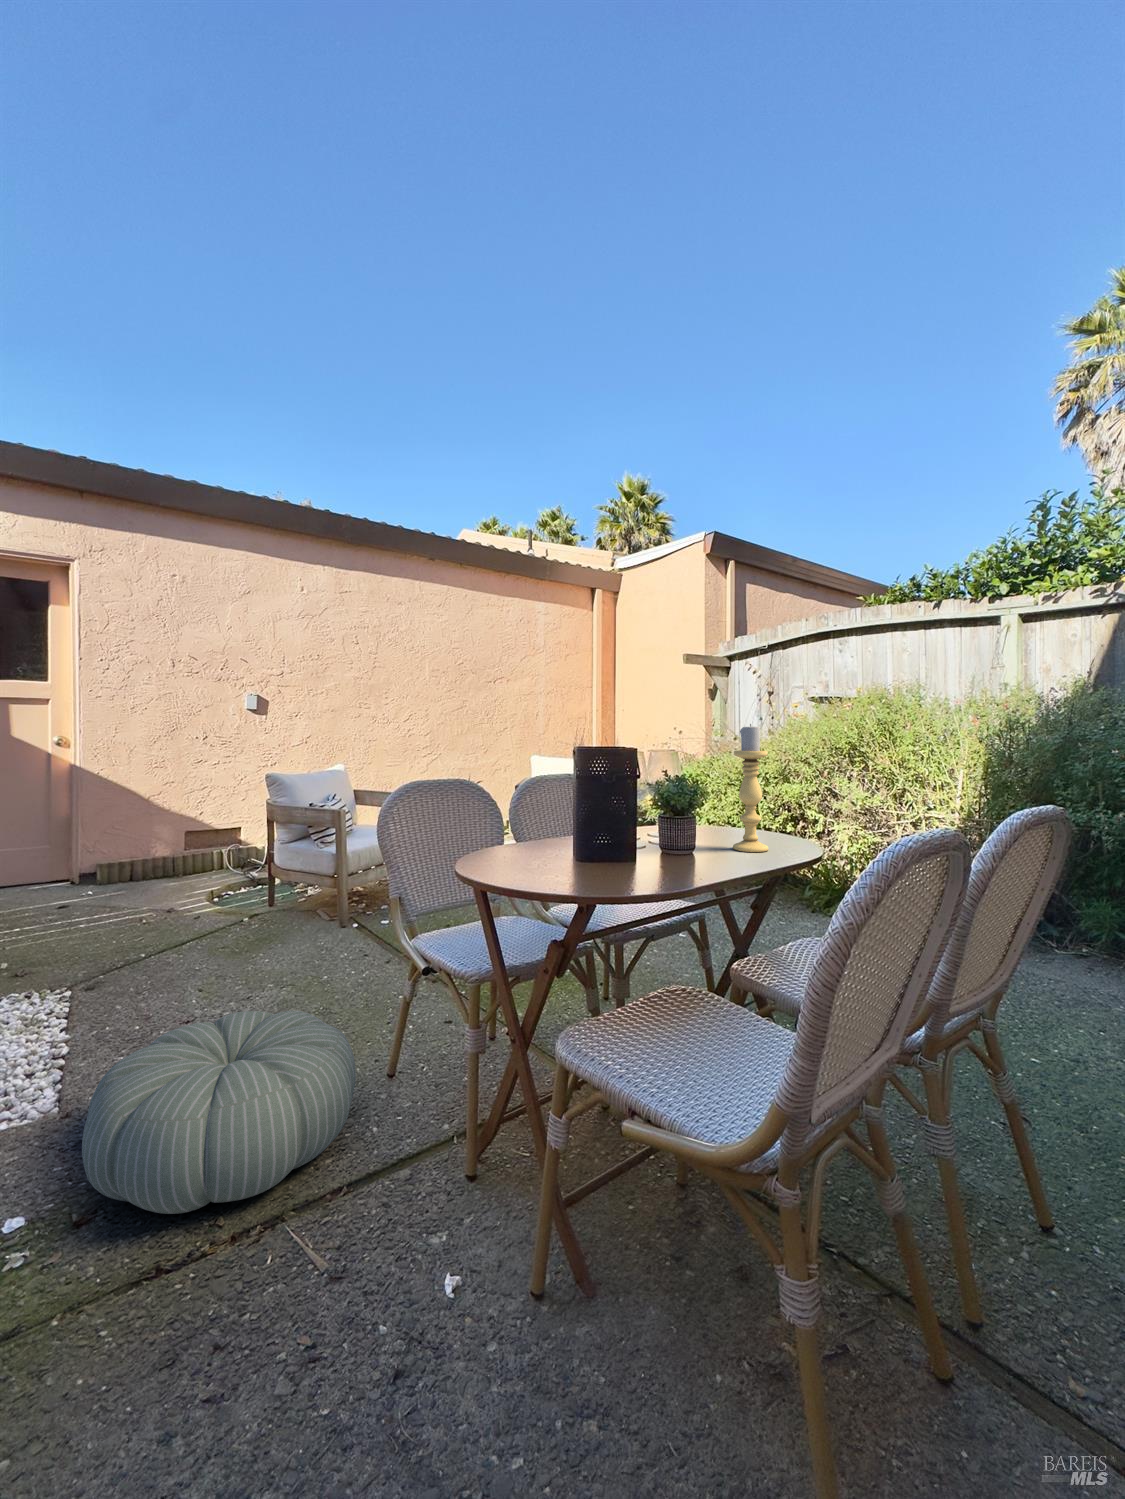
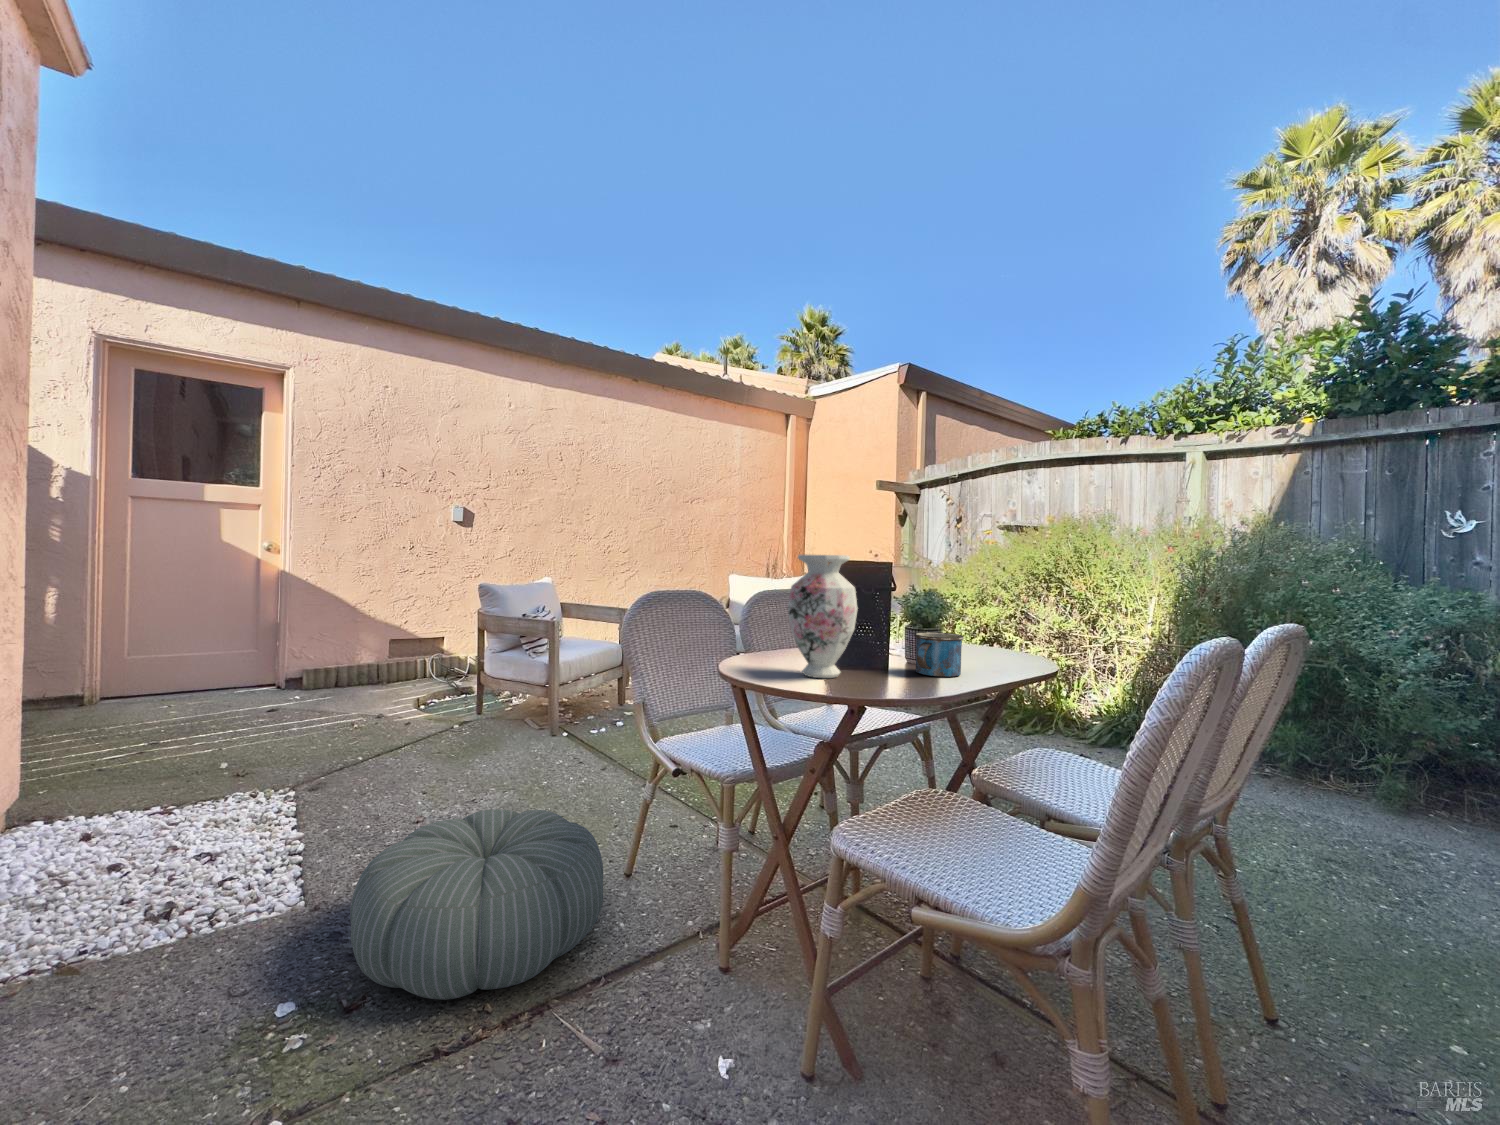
candle holder: present [733,724,768,852] -> none [965,543,1001,665]
vase: none [530,743,604,873] -> present [788,555,858,678]
mug: none [669,820,721,868] -> present [914,632,964,677]

